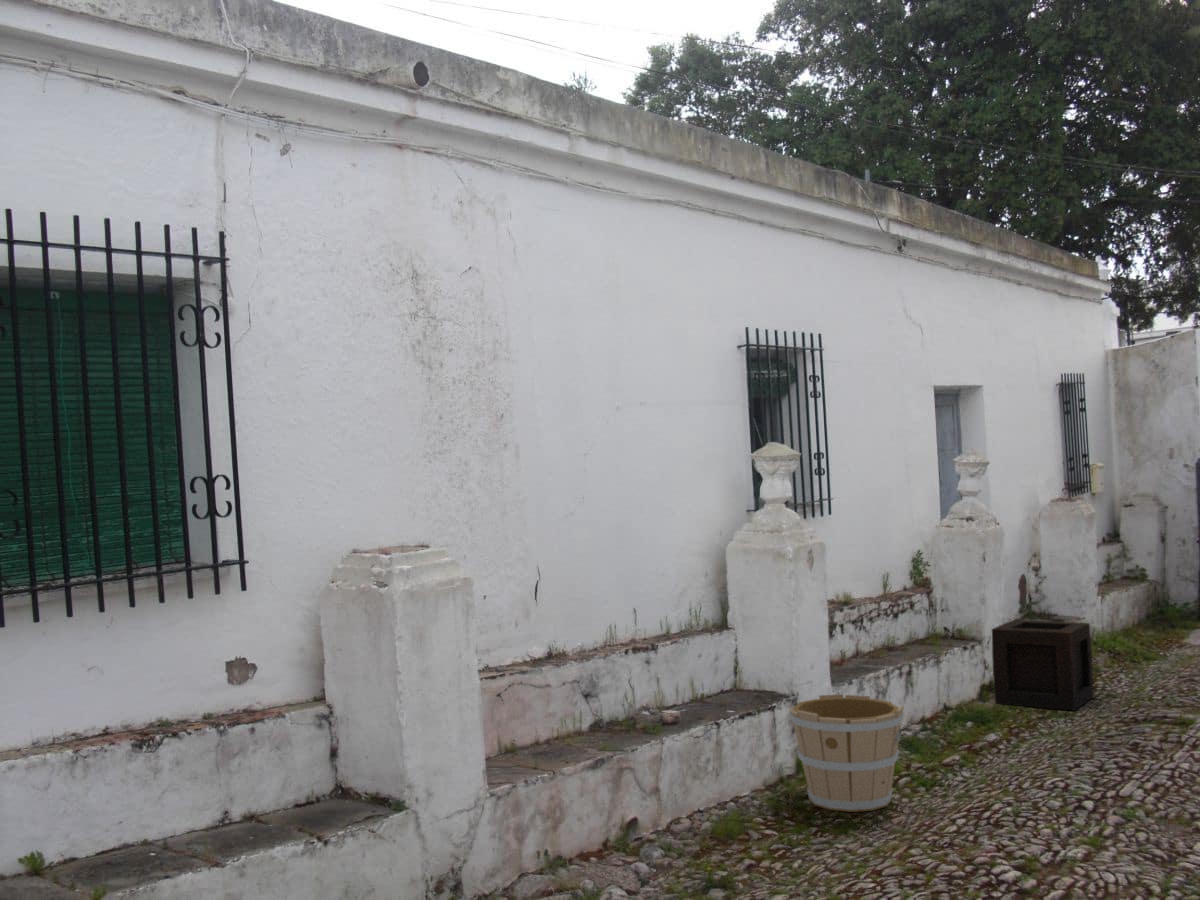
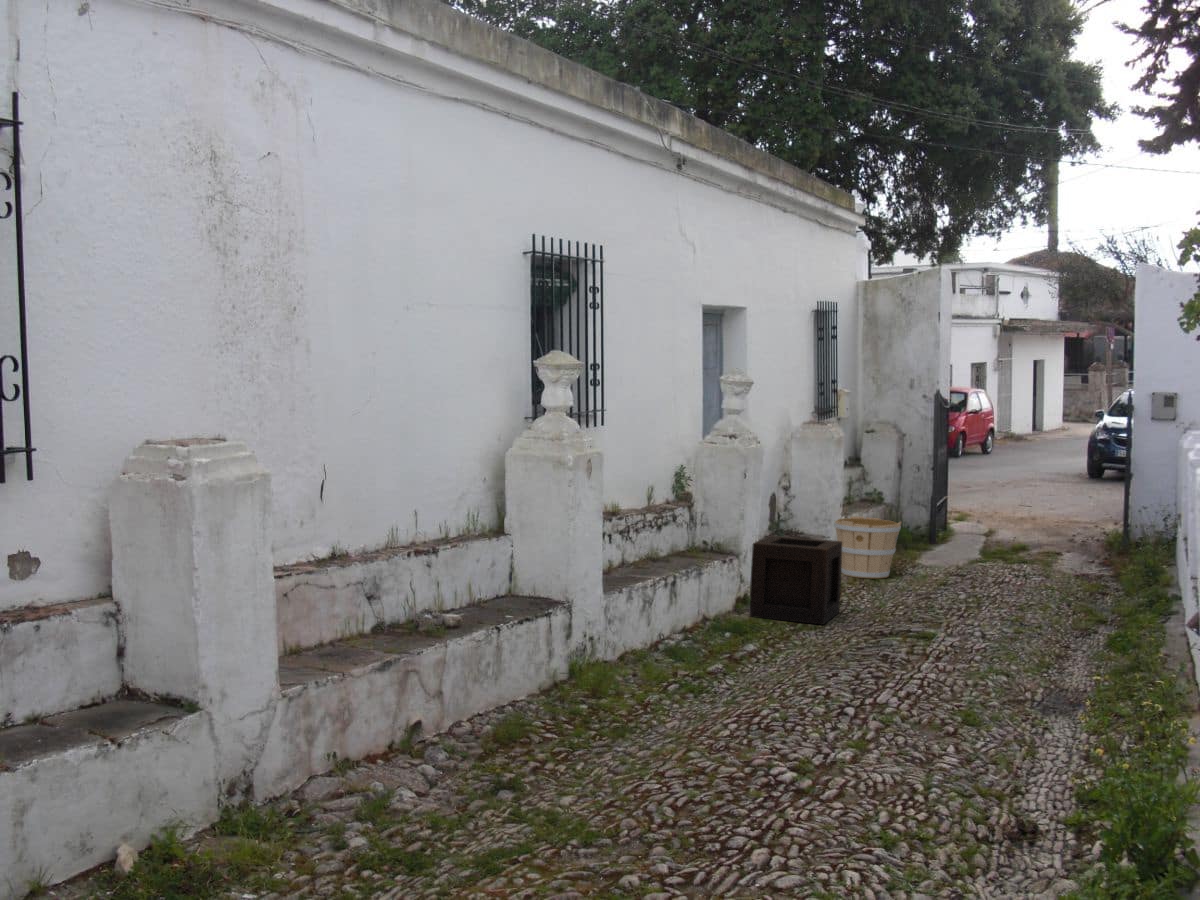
wooden bucket: present [789,694,904,812] -> present [834,516,901,578]

